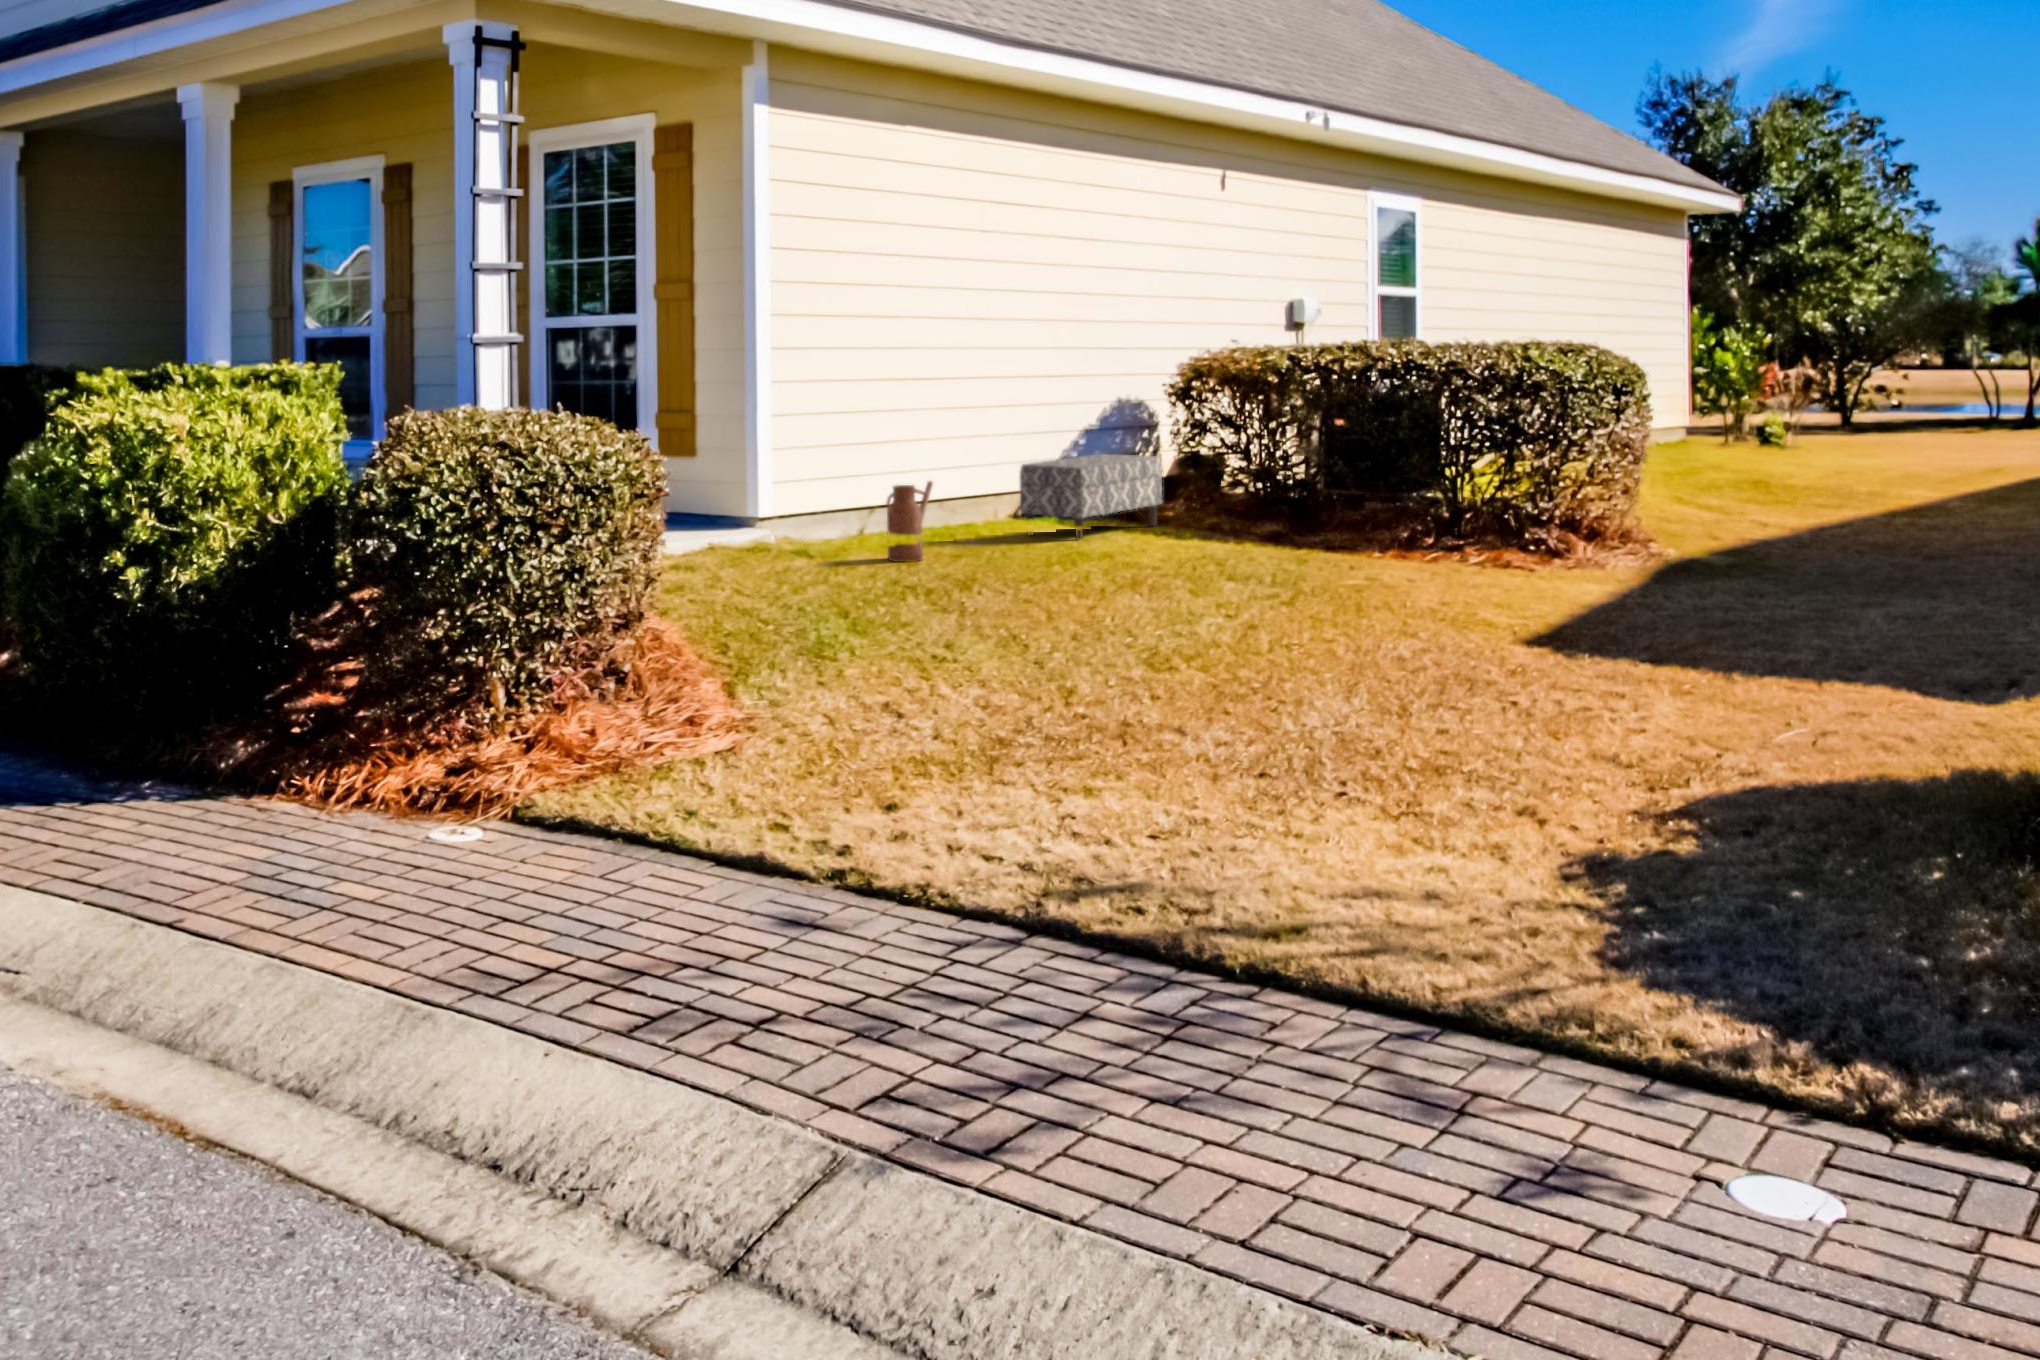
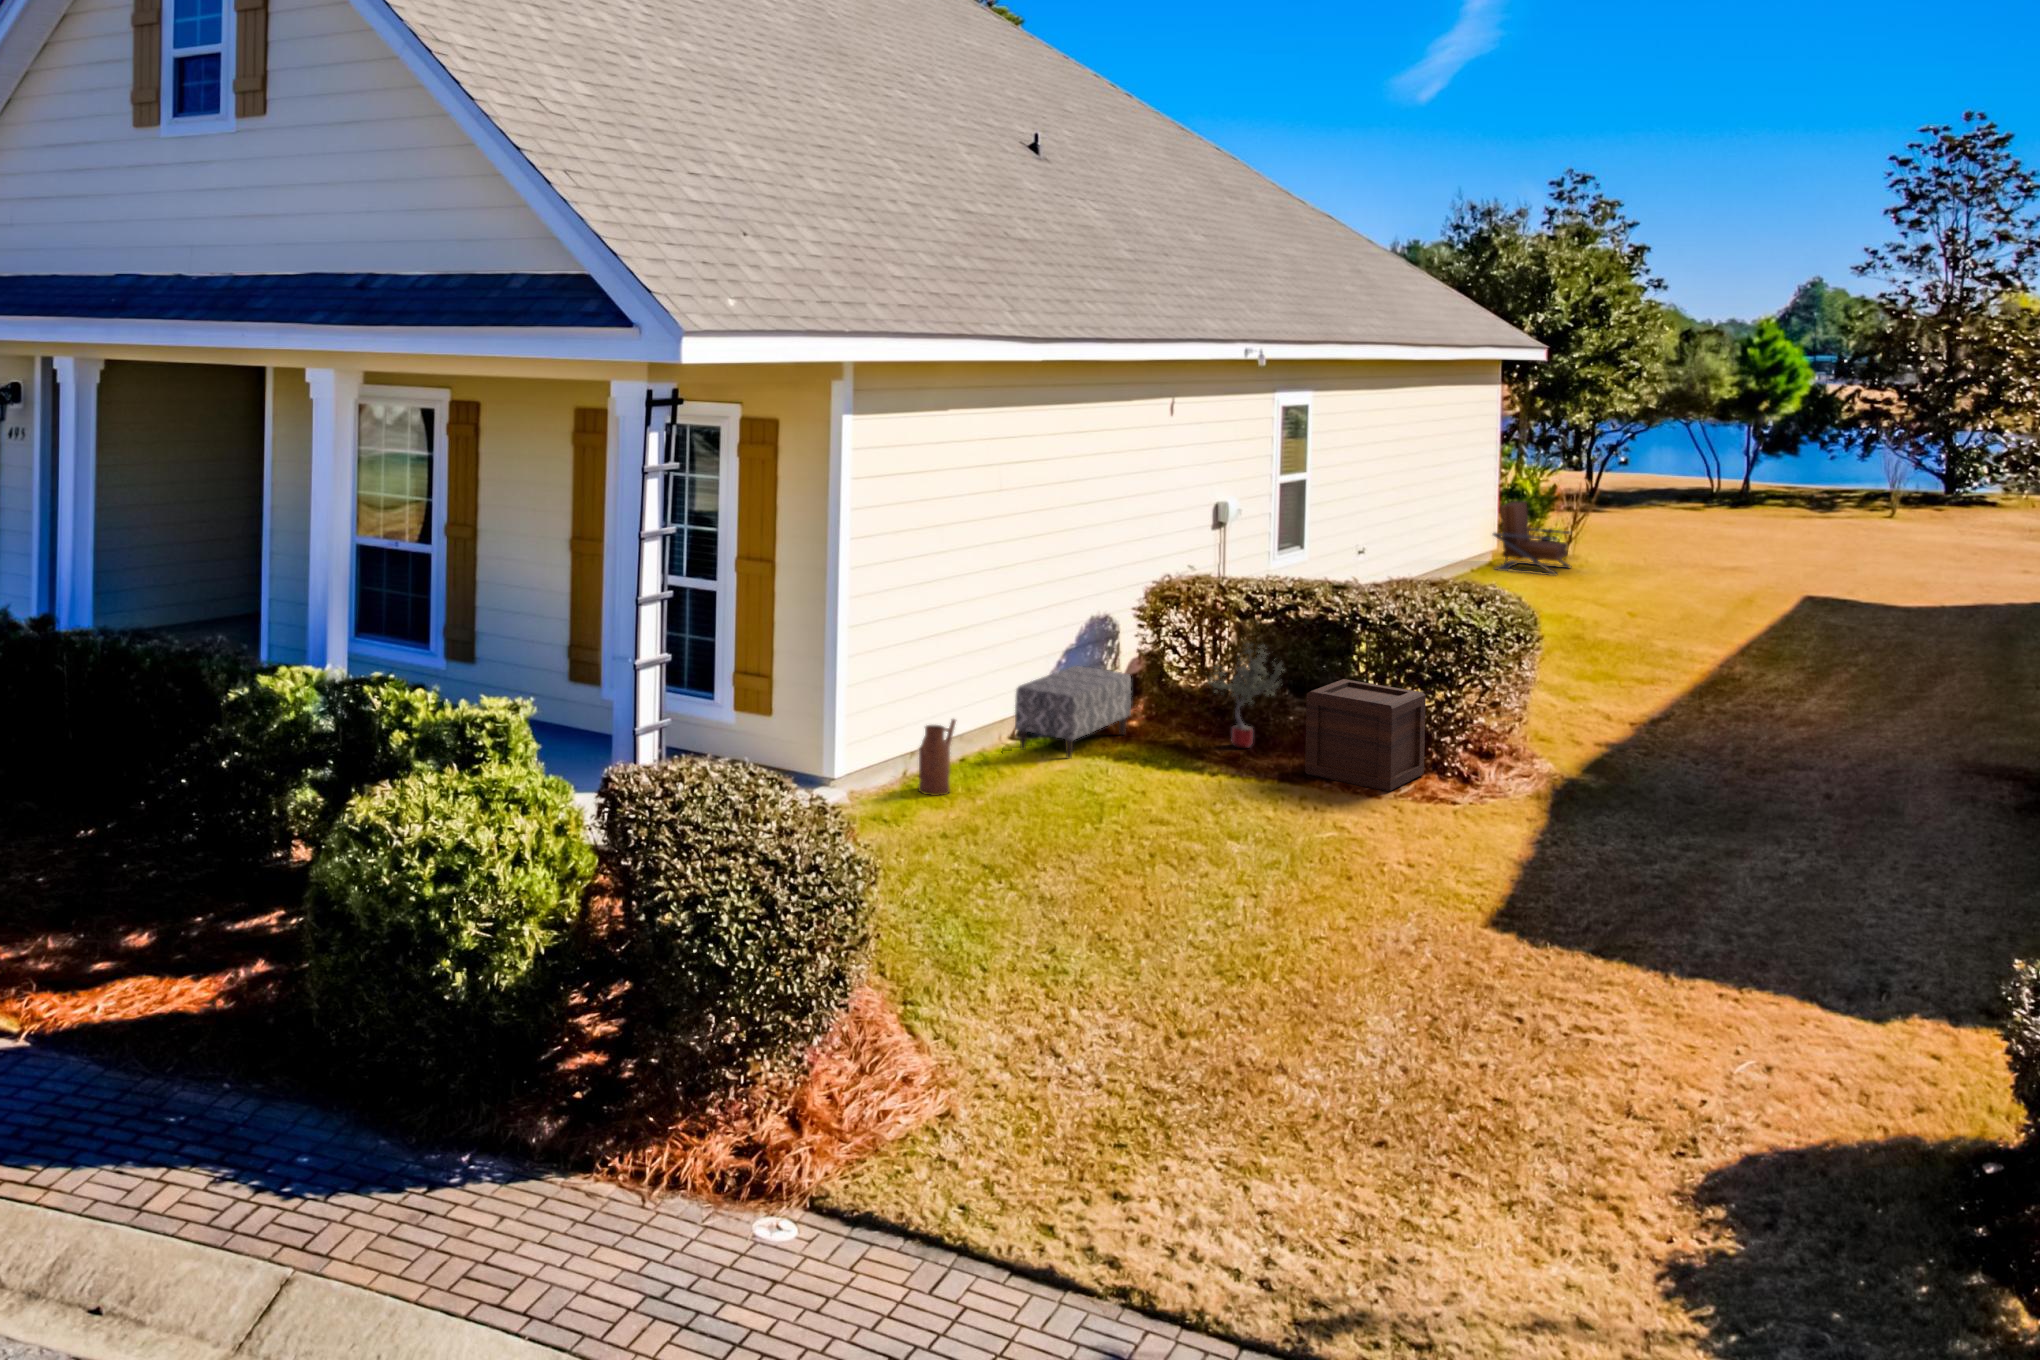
lounge chair: none [1659,358,1757,435] -> present [1493,501,1571,576]
potted tree: none [1249,410,1336,532] -> present [1209,645,1282,748]
wooden crate: none [1351,442,1498,554] -> present [1305,679,1426,792]

